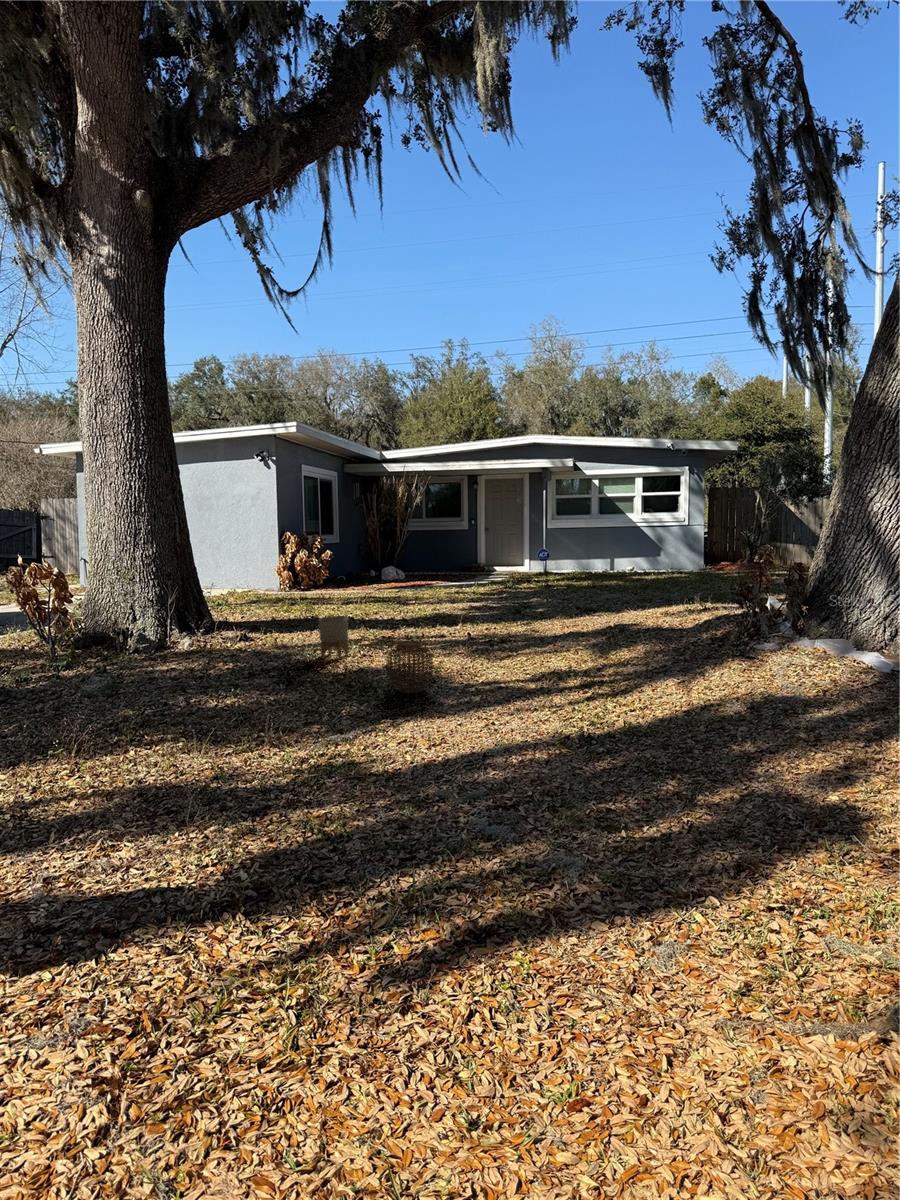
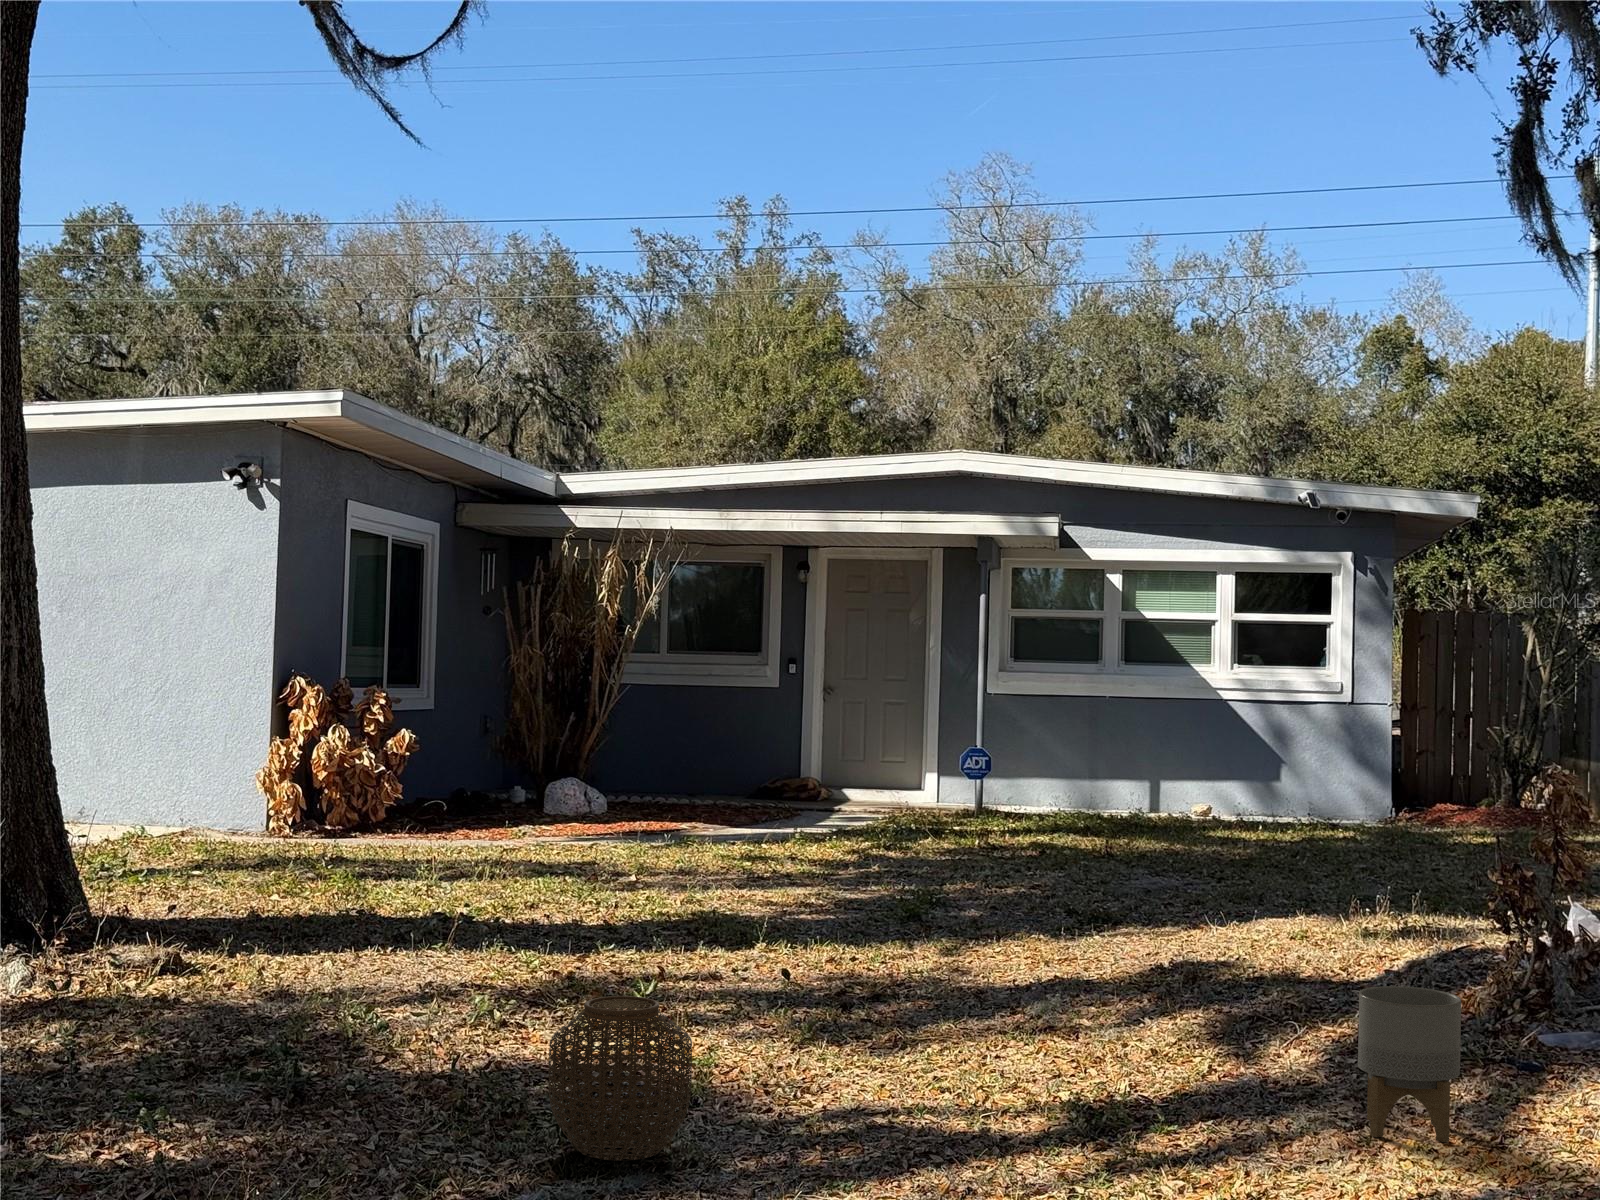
planter: present [319,616,348,659] -> present [1358,986,1461,1142]

